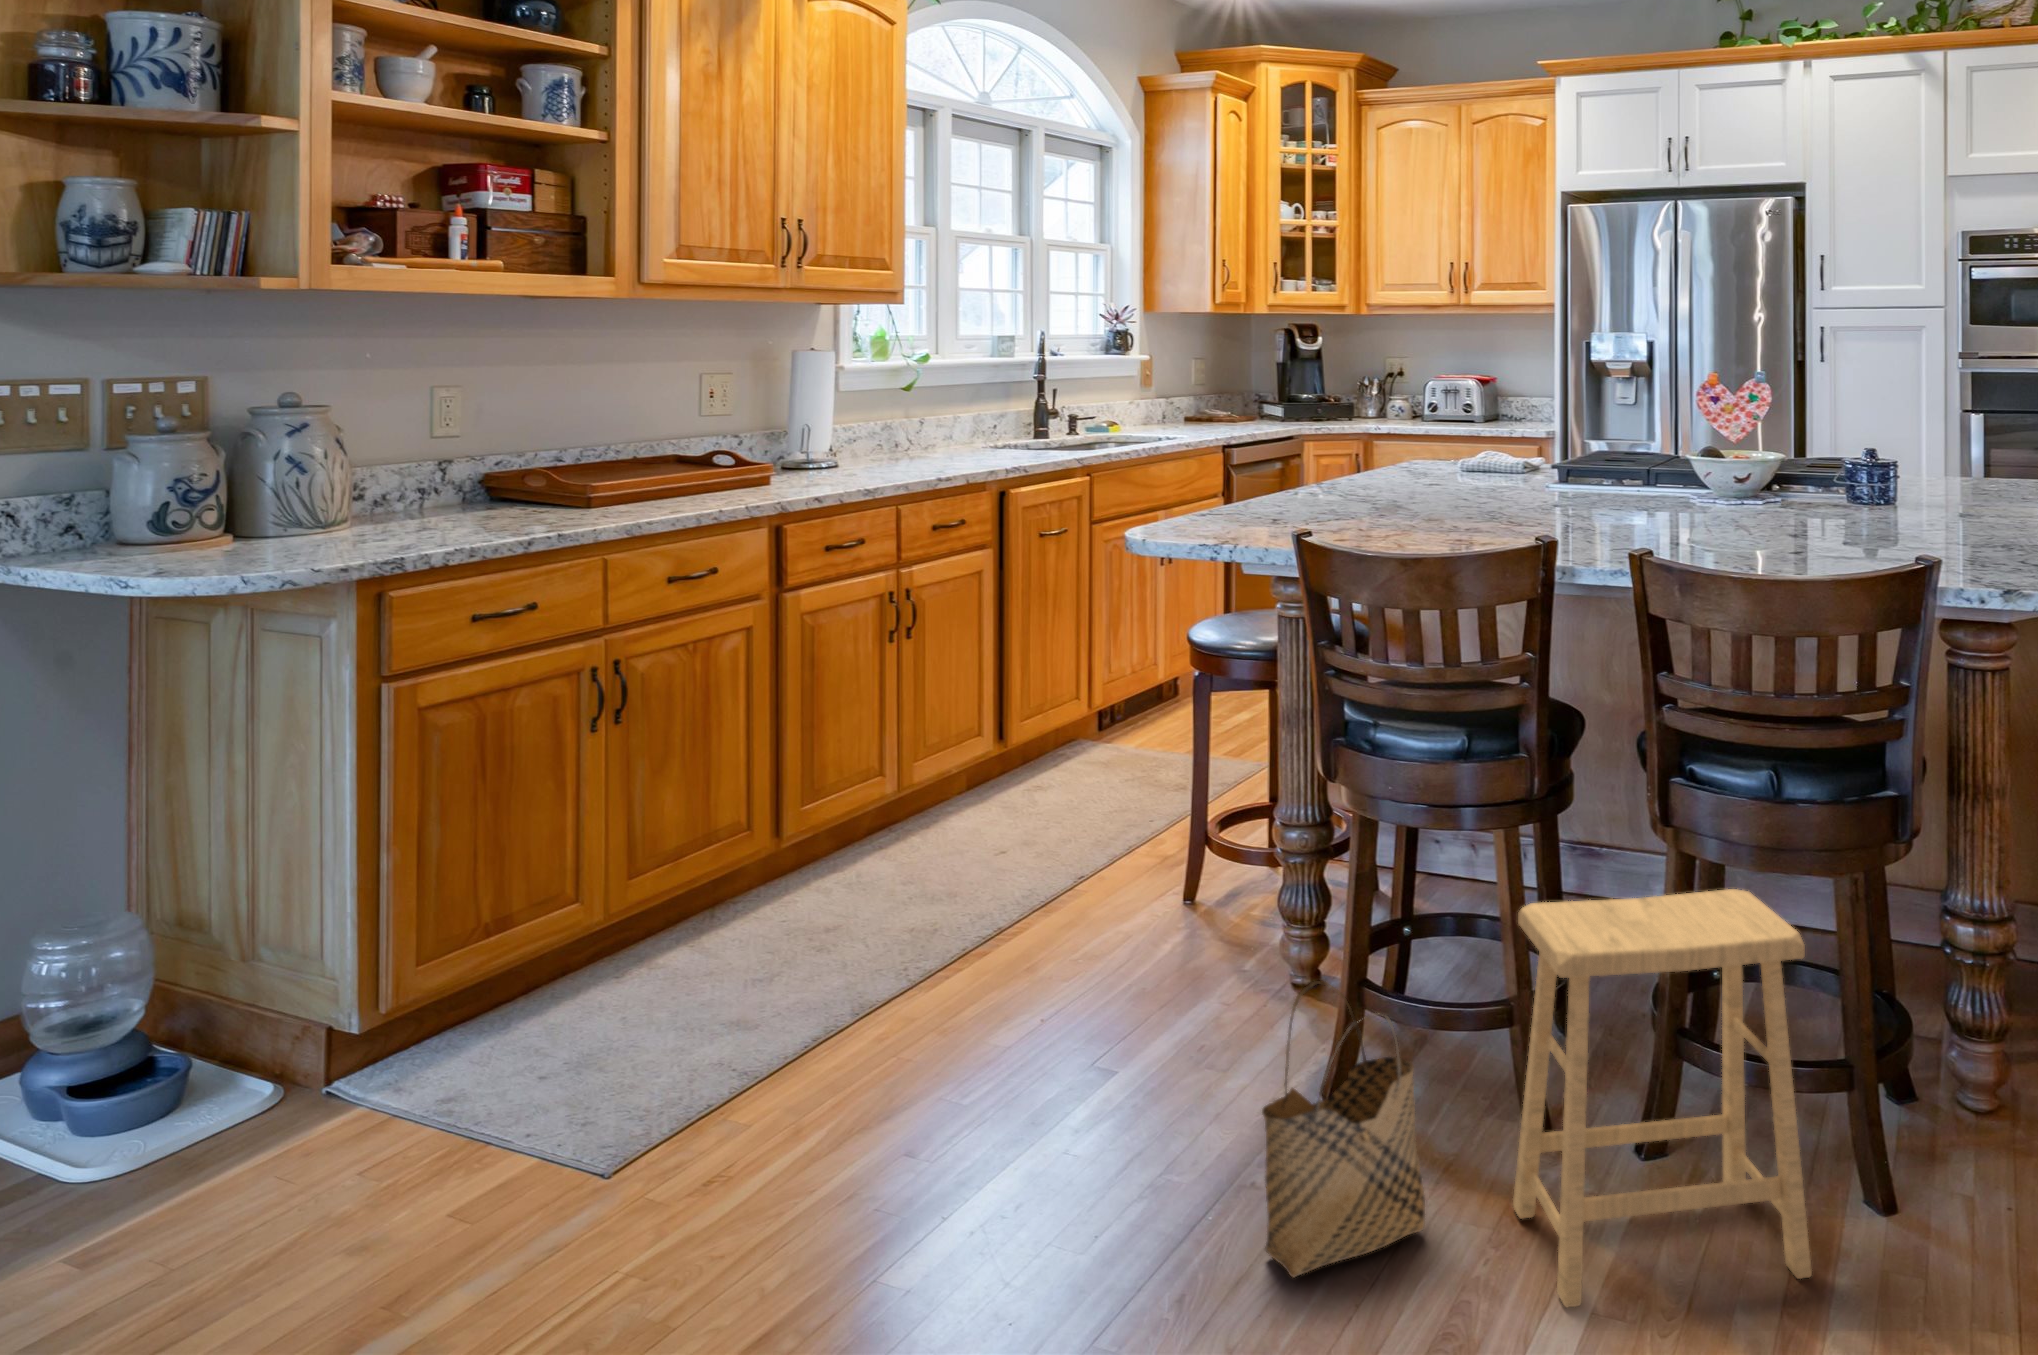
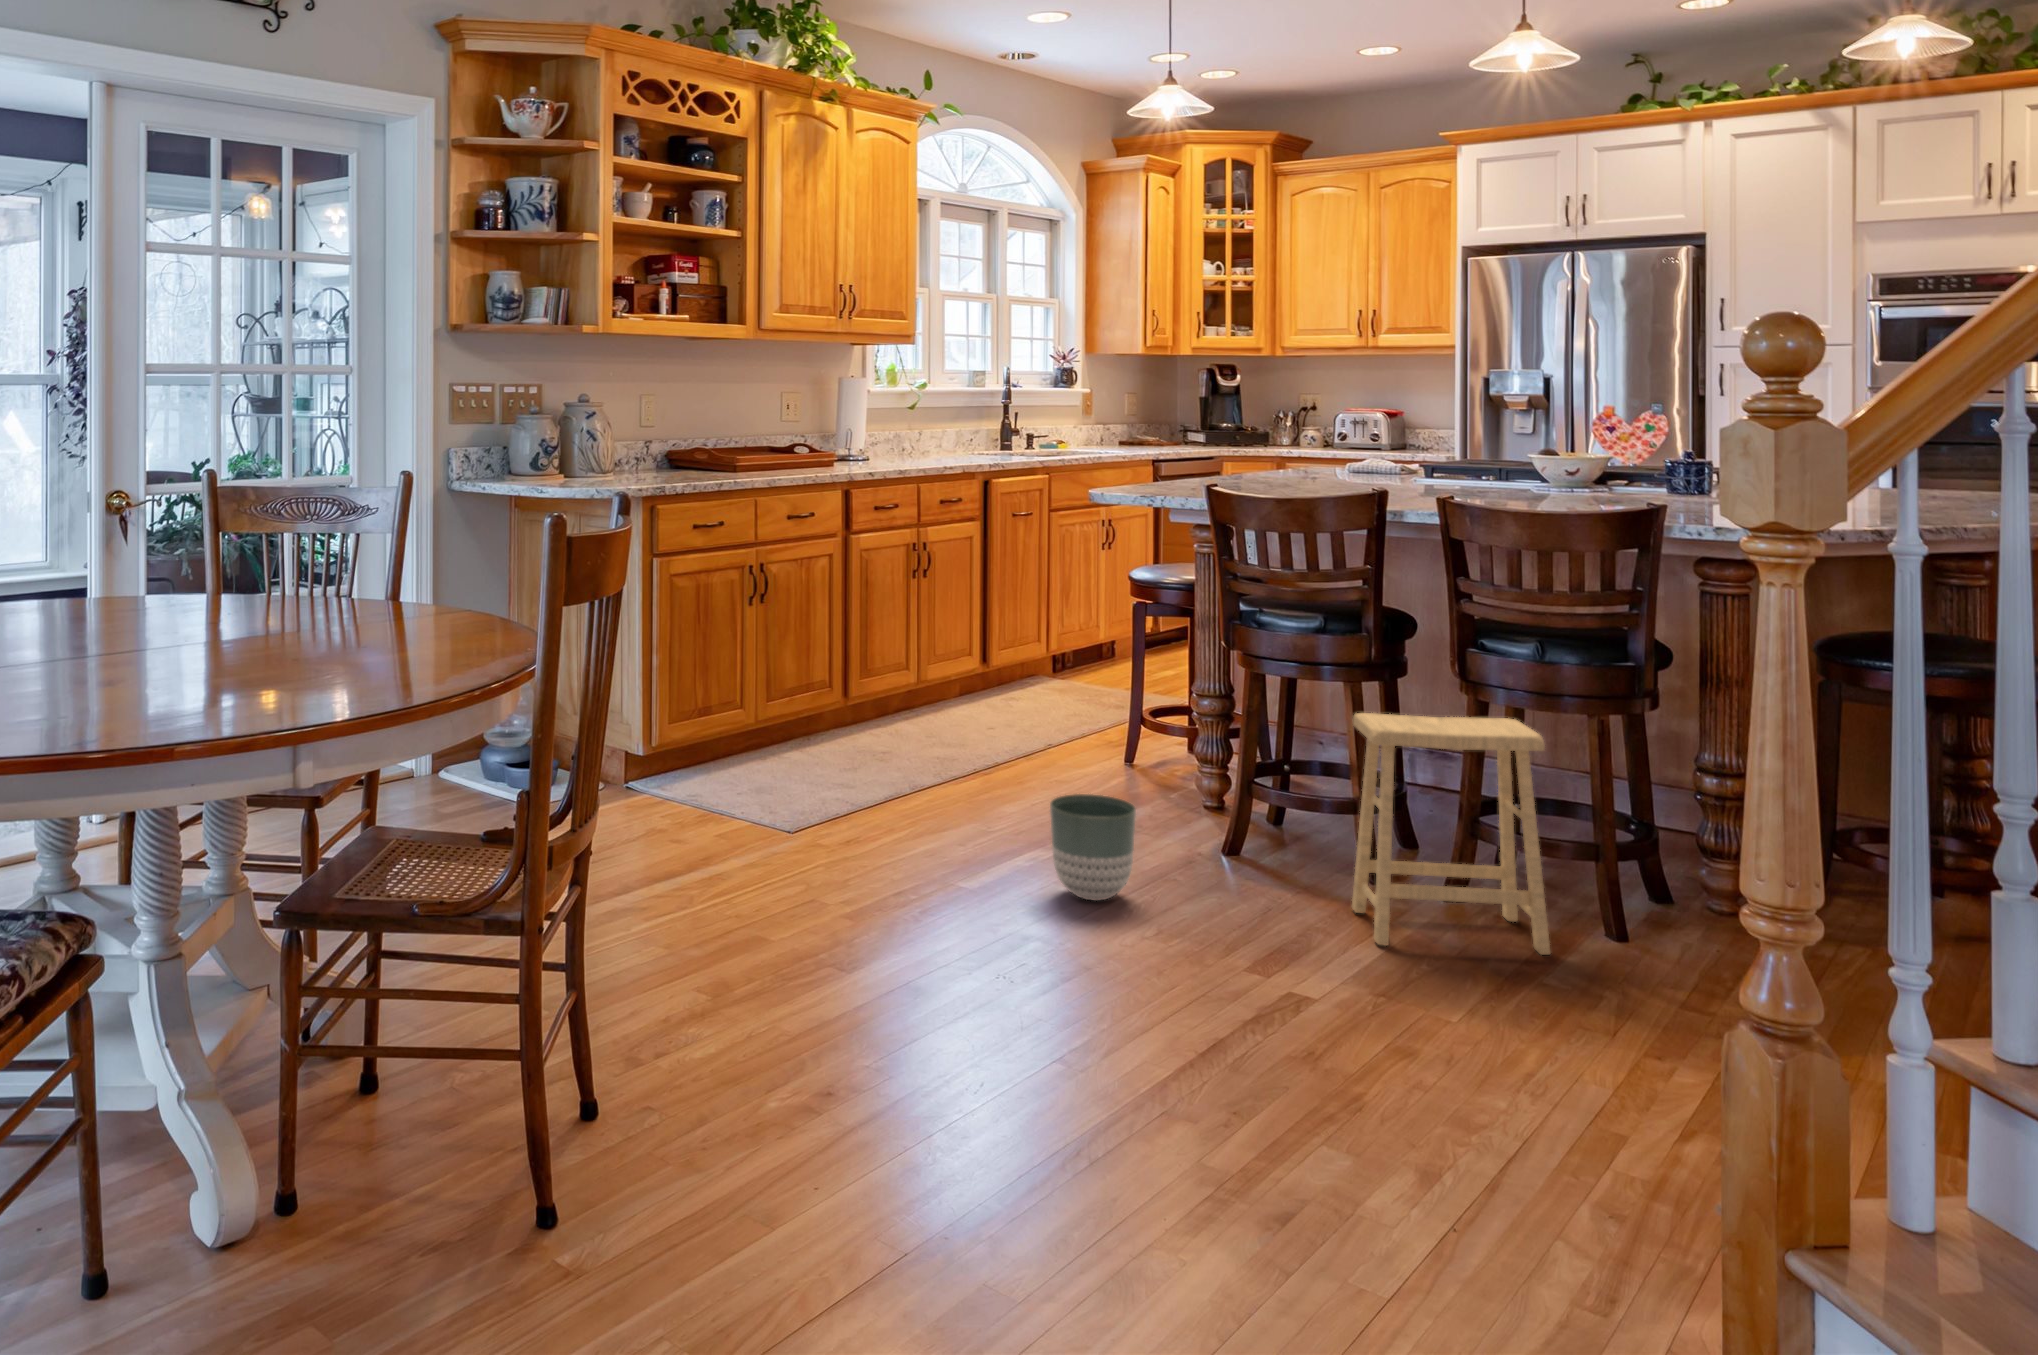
woven basket: present [1262,981,1425,1278] -> none [1186,751,1291,914]
planter: none [1036,1068,1180,1270] -> present [1050,794,1136,901]

